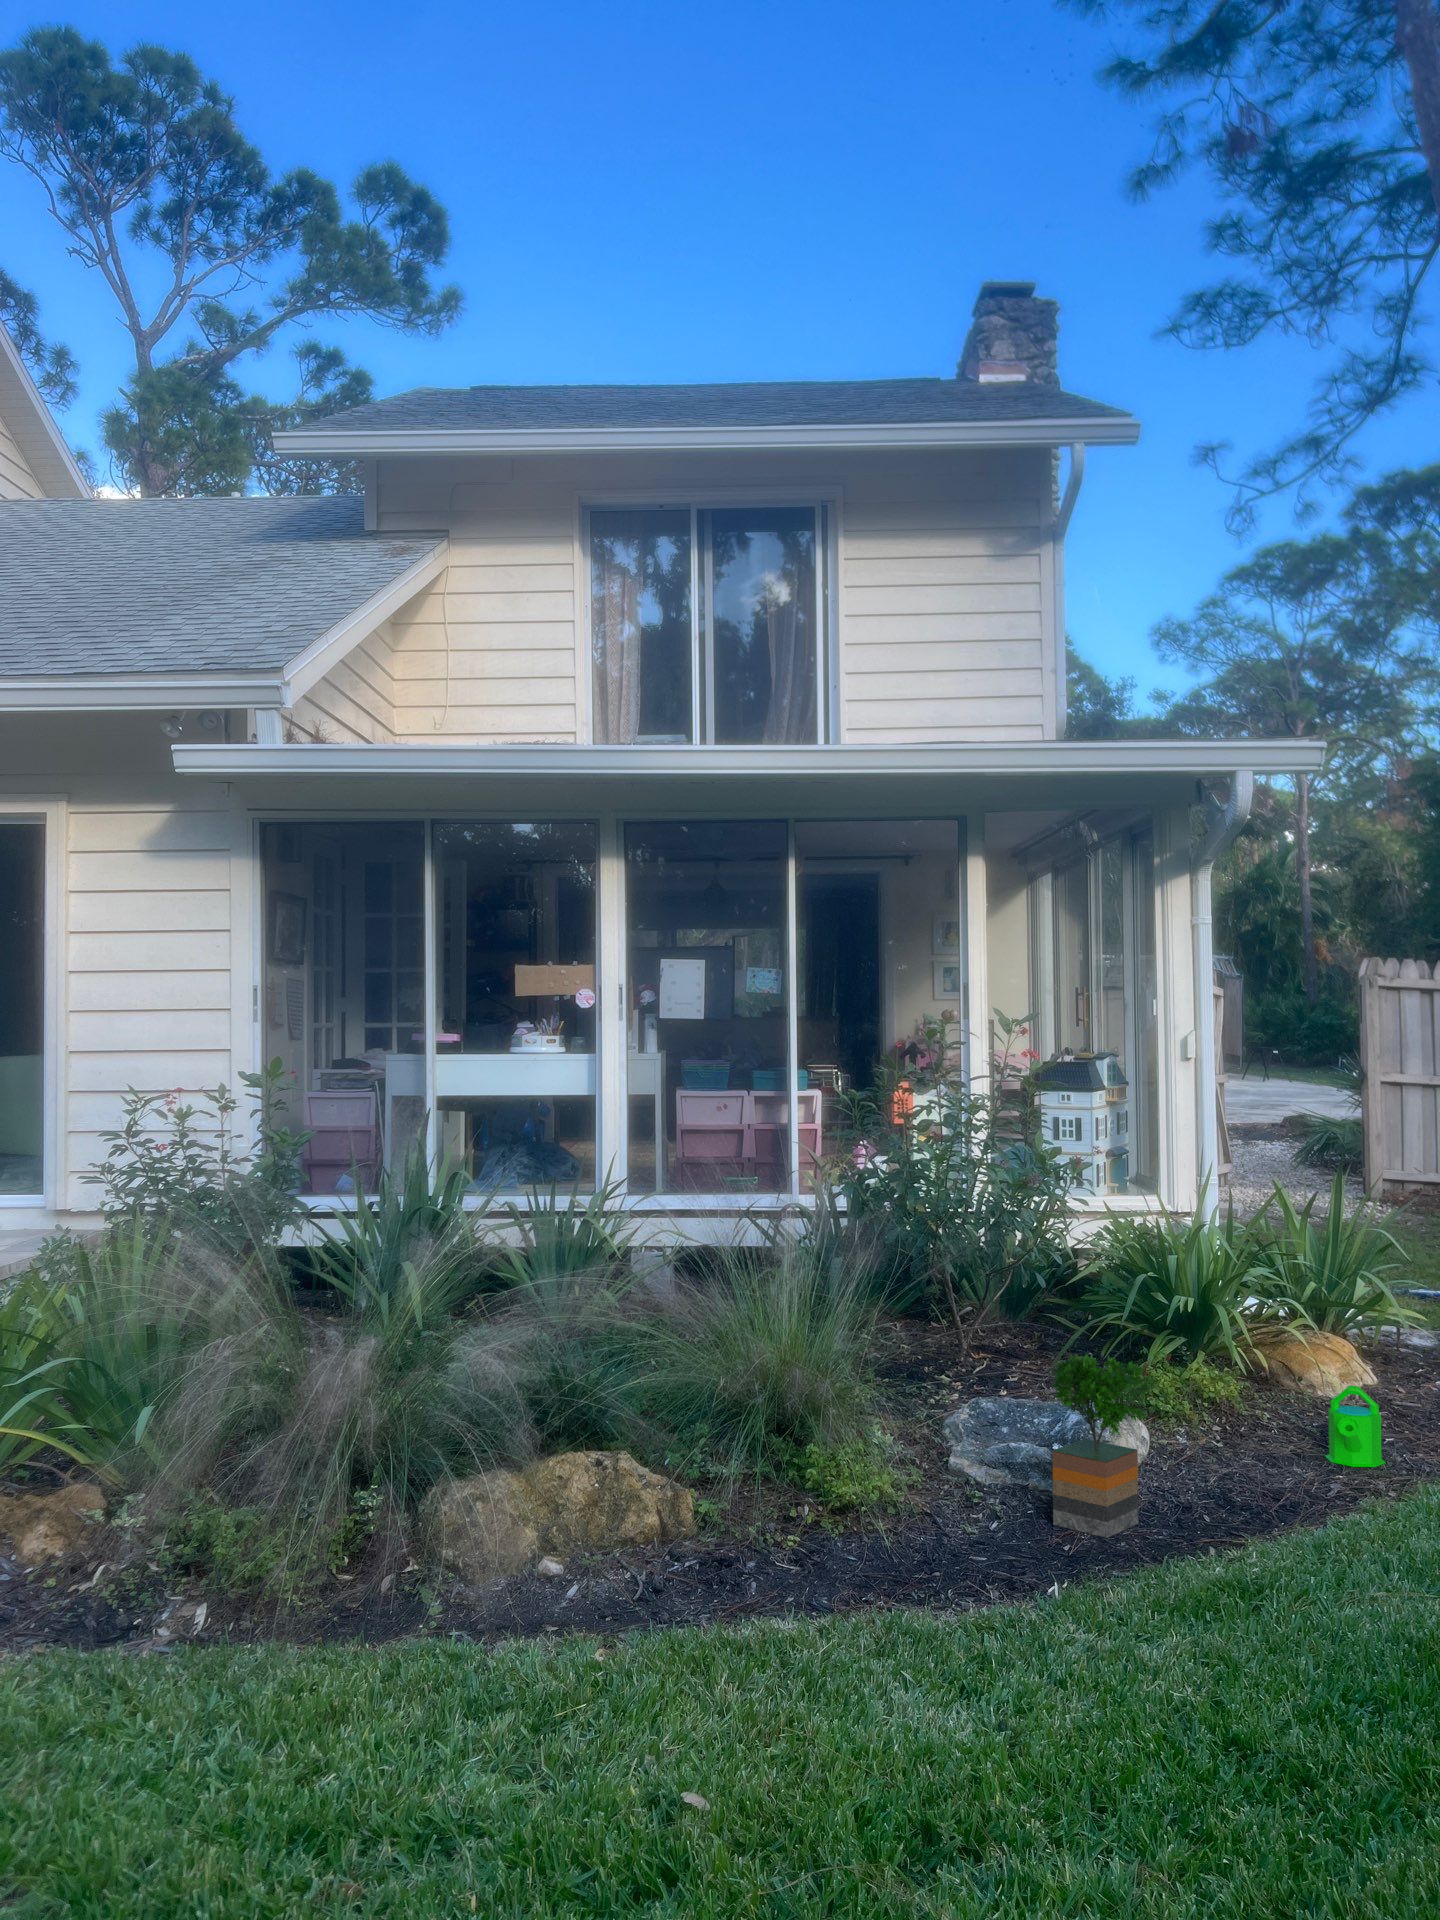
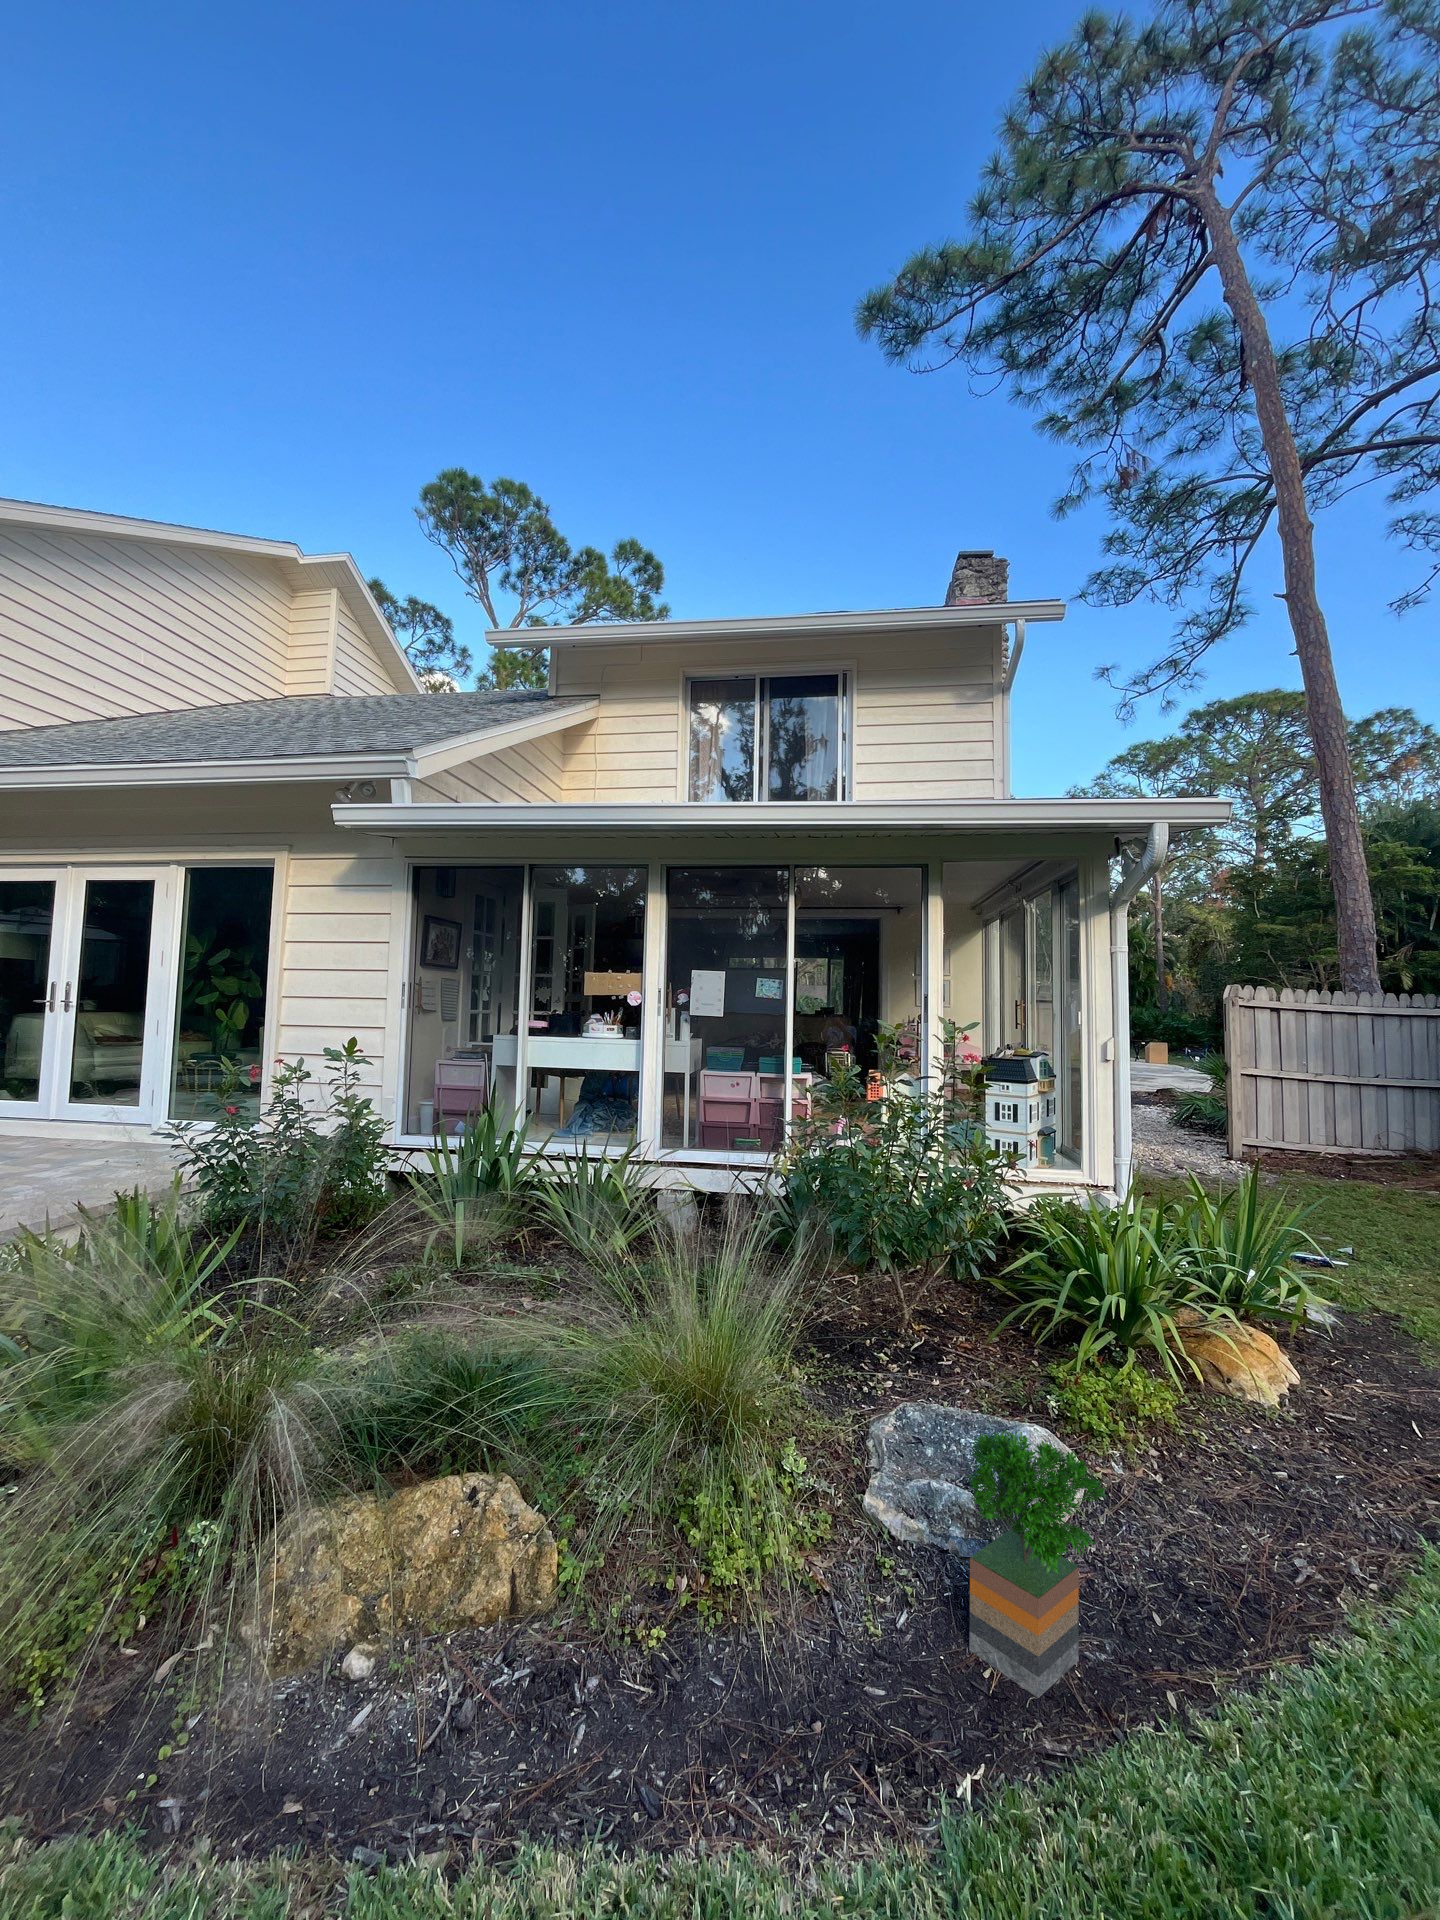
watering can: present [1325,1386,1386,1467] -> none [1285,1443,1364,1548]

